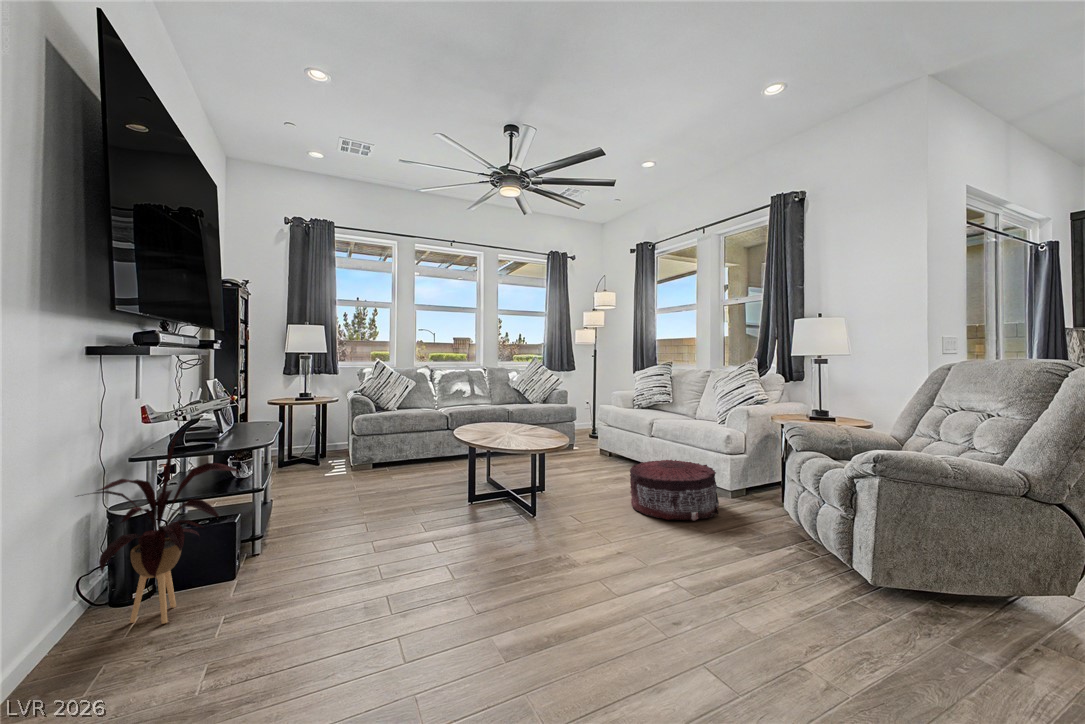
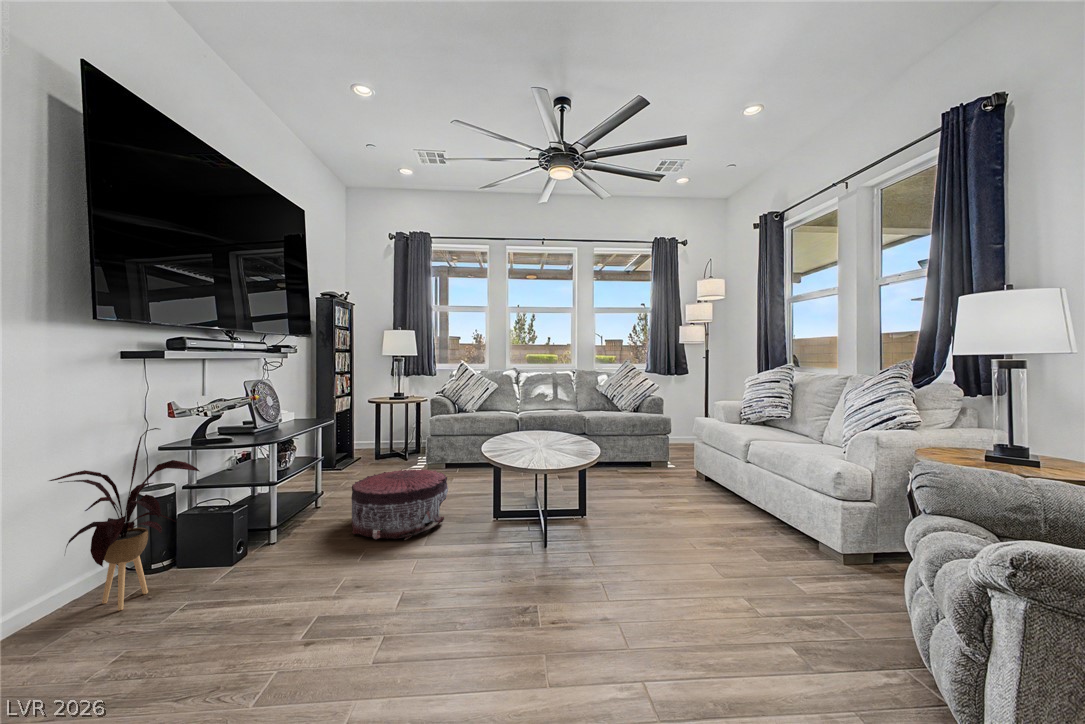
pouf: present [630,460,719,521] -> present [351,469,448,540]

